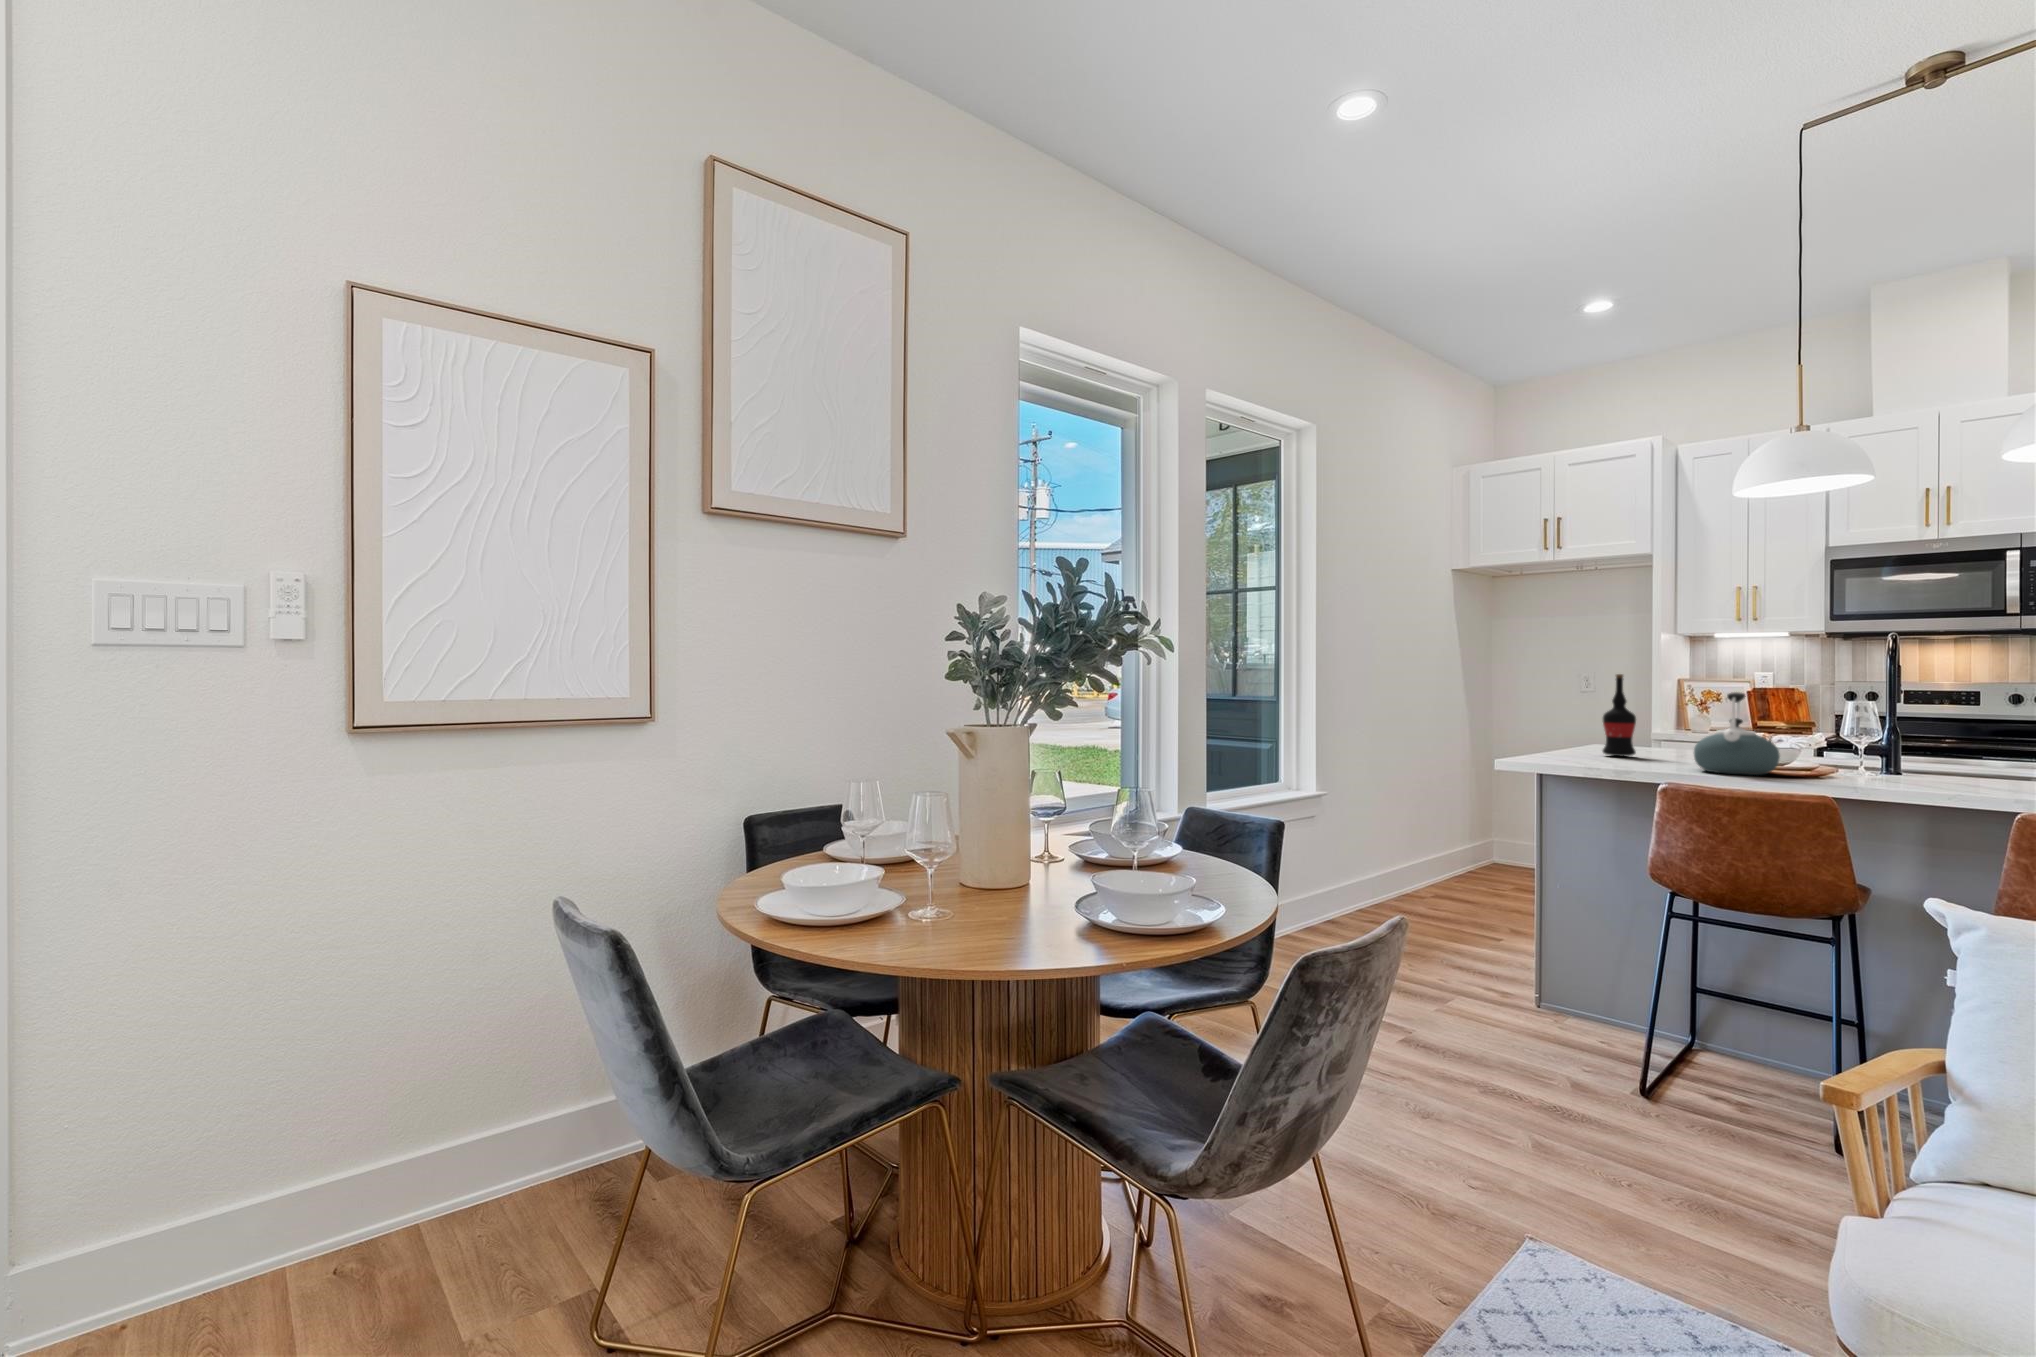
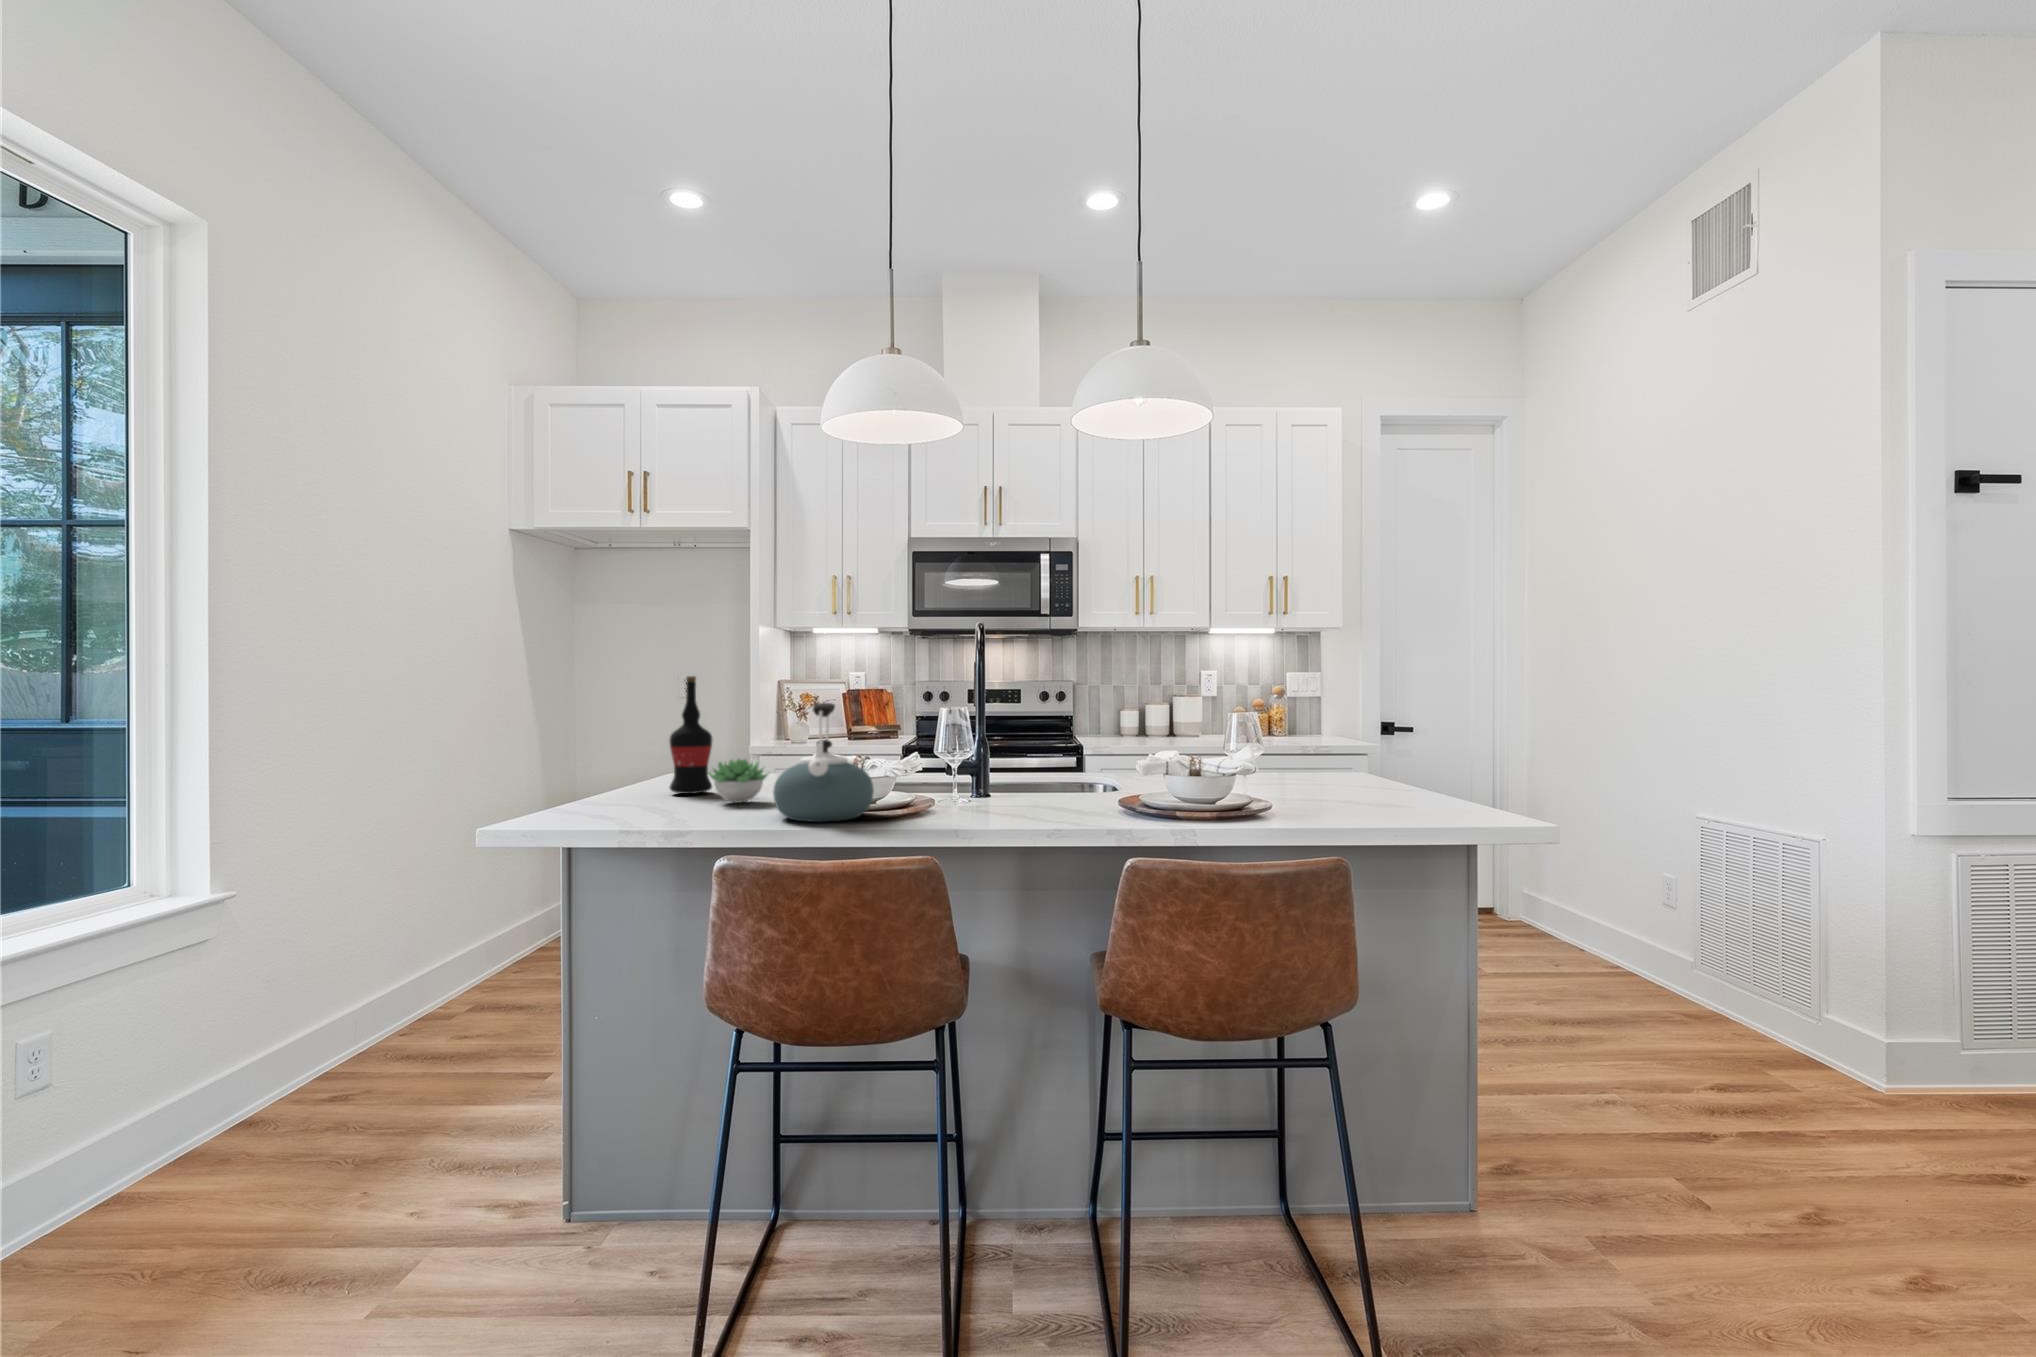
succulent plant: none [1636,732,1688,762] -> present [708,759,768,803]

